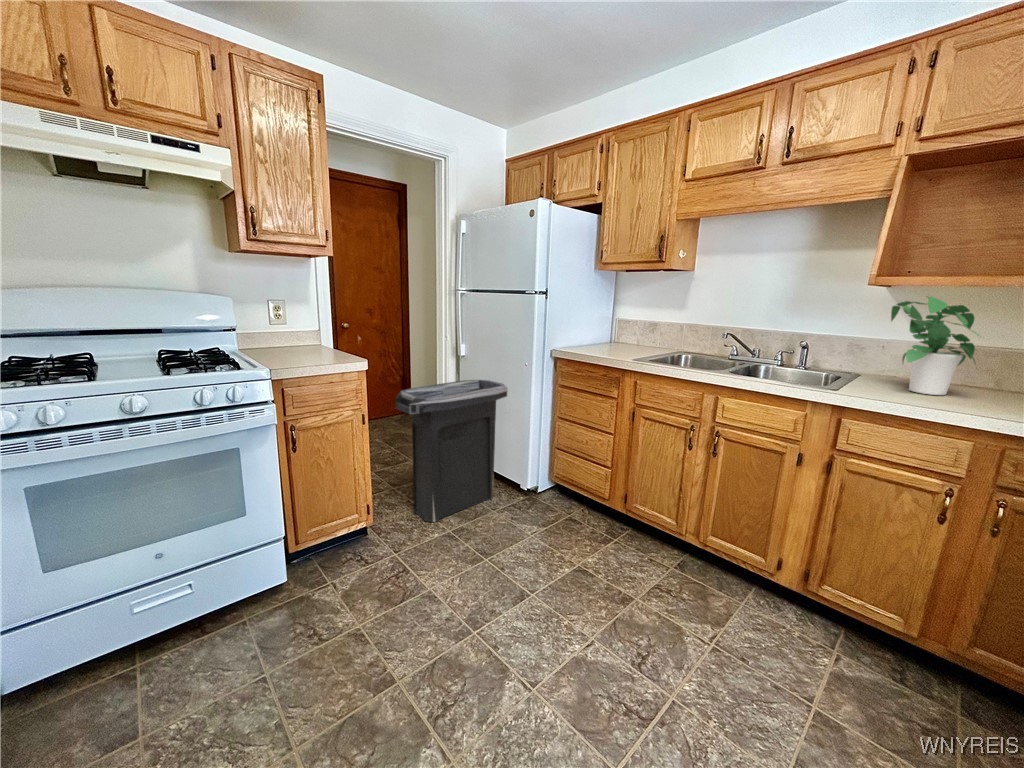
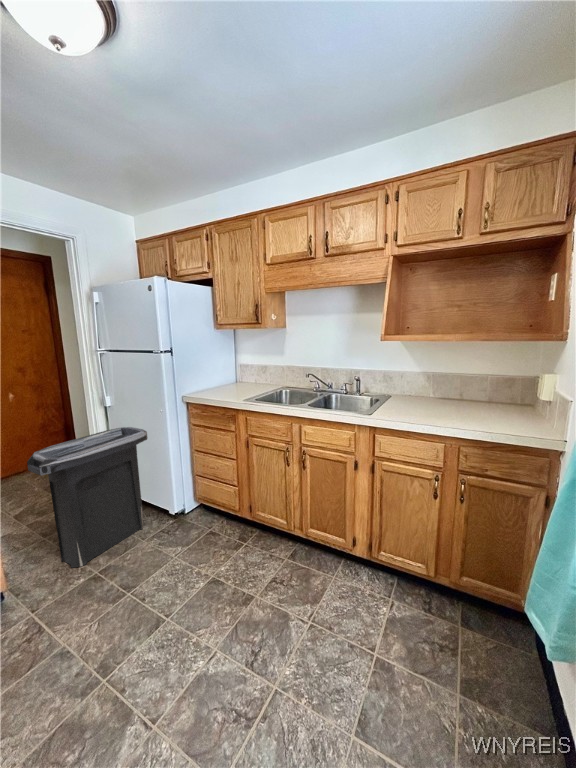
potted plant: present [891,296,979,395] -> none [398,347,446,411]

